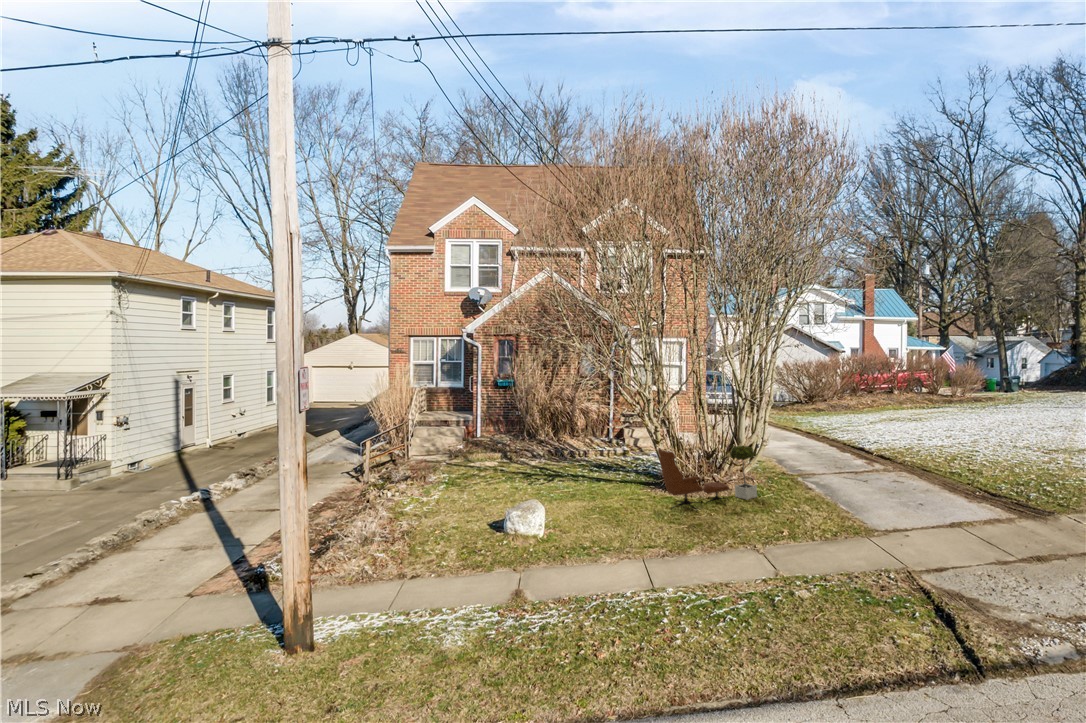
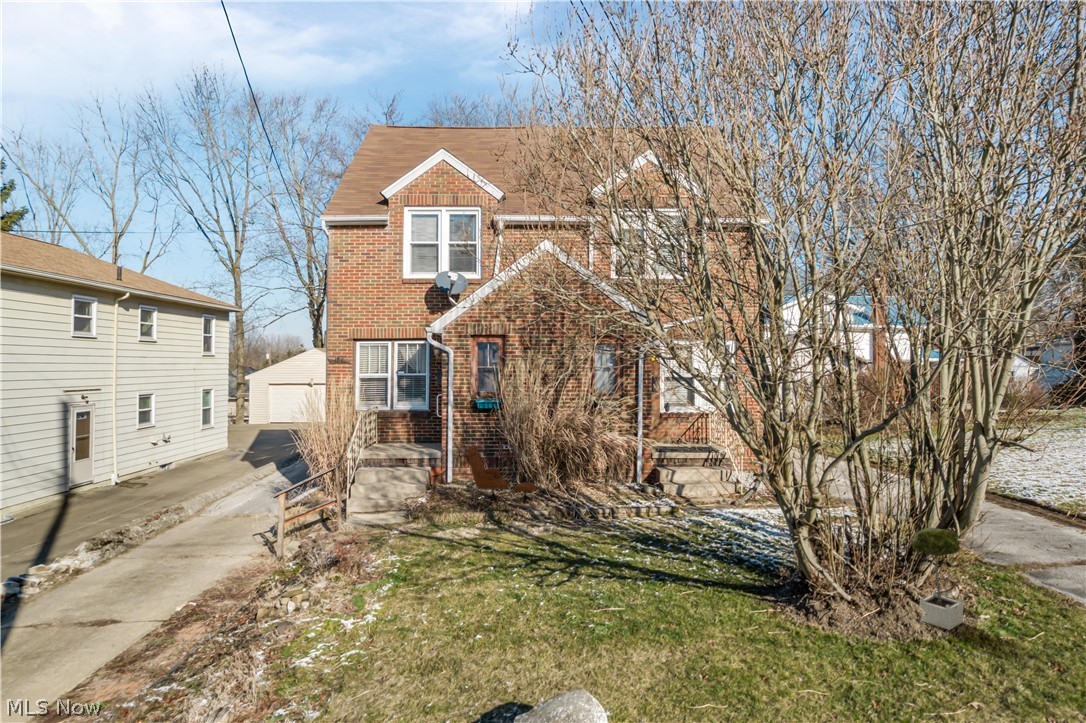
lounge chair: present [658,448,730,511] -> present [467,447,537,504]

